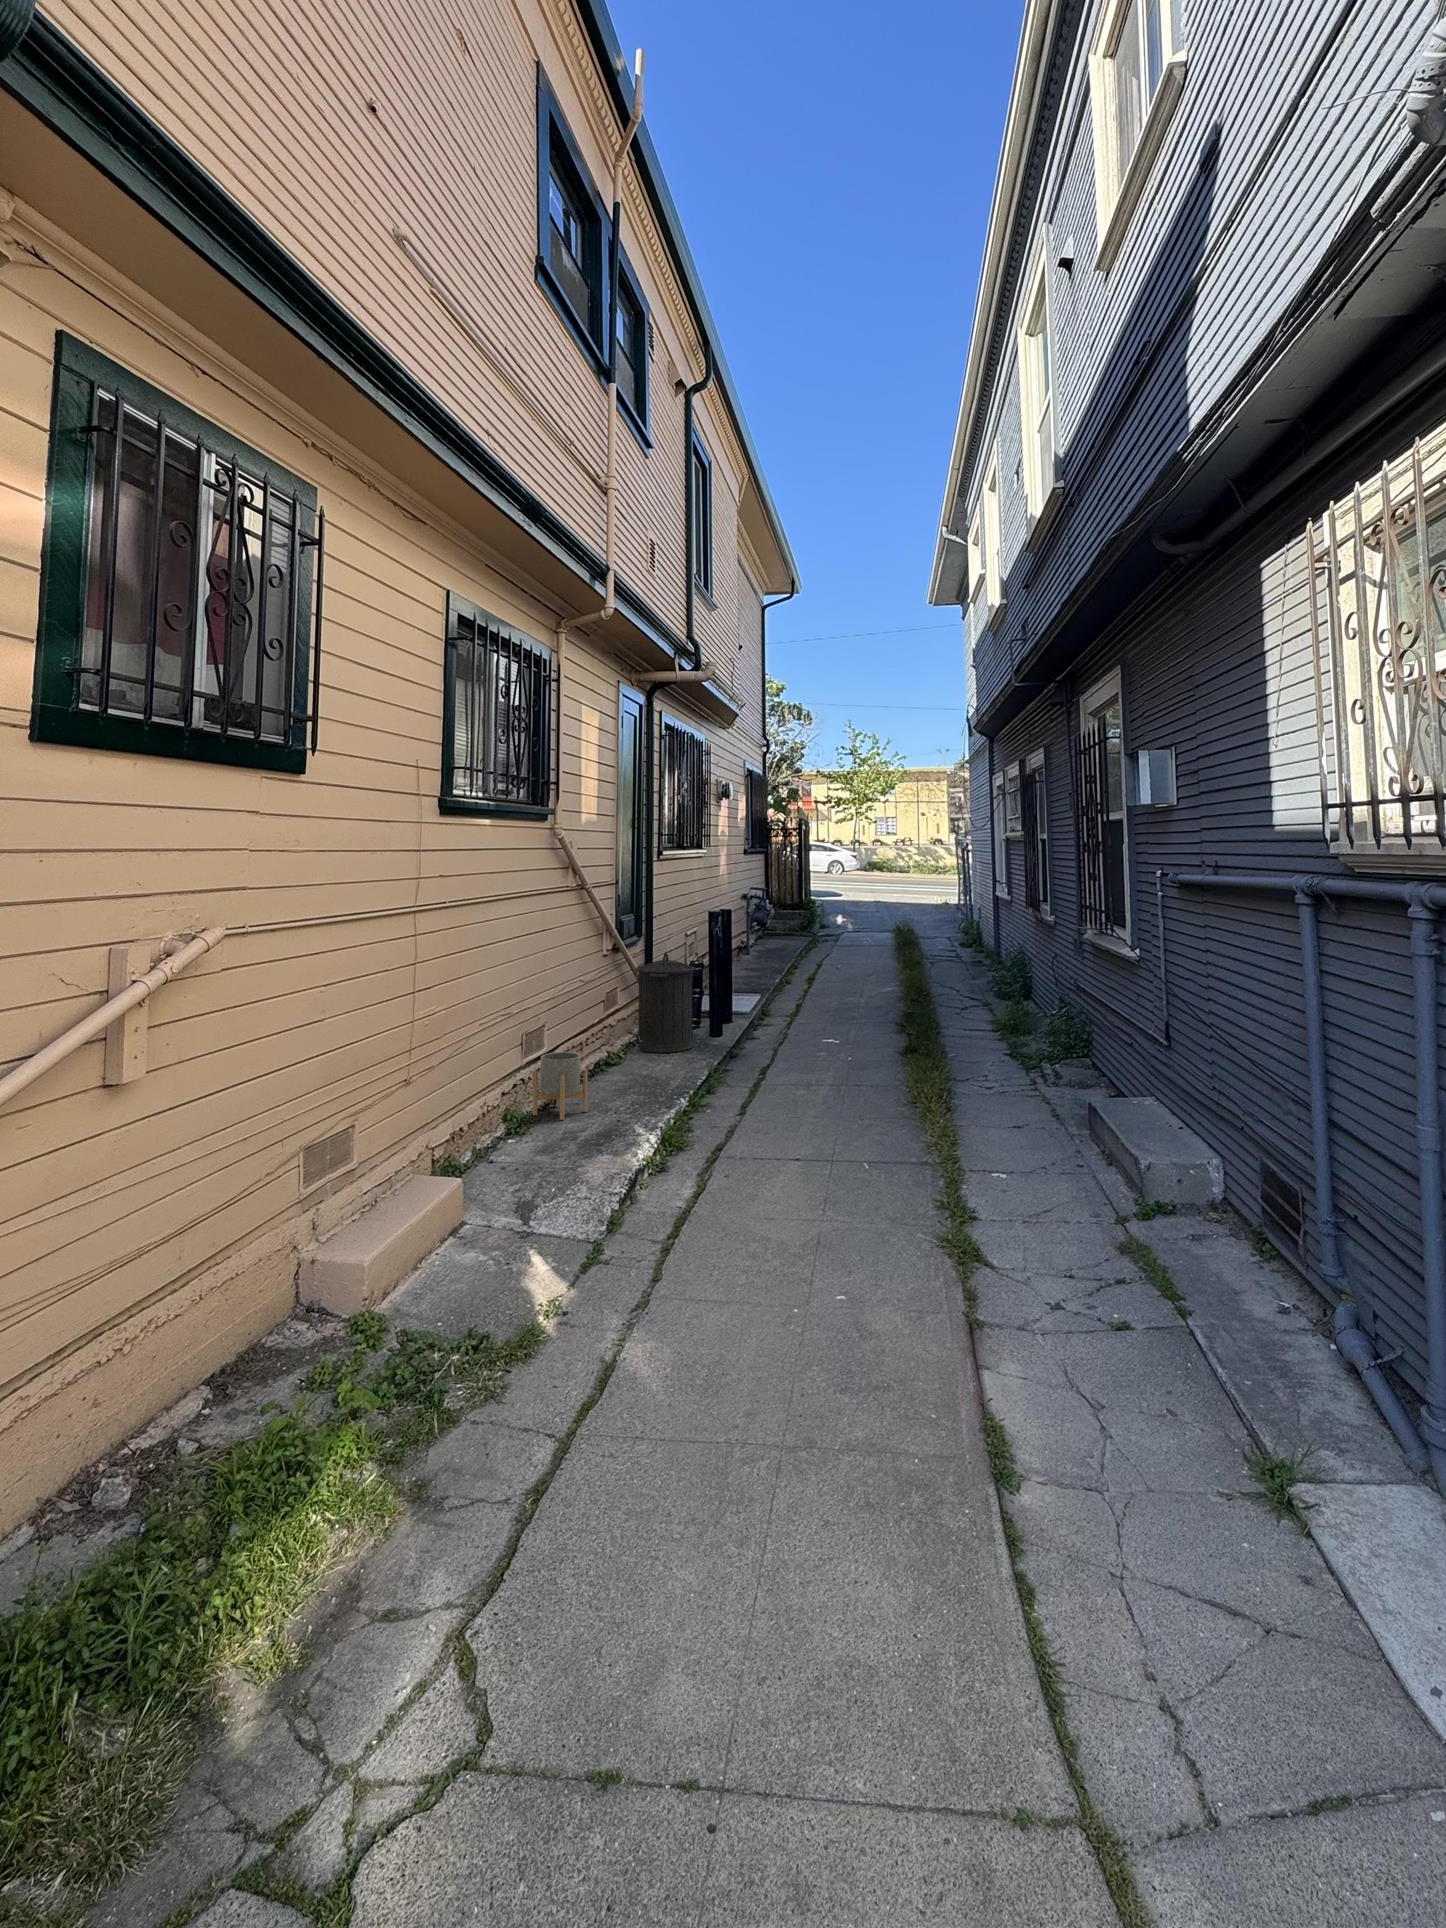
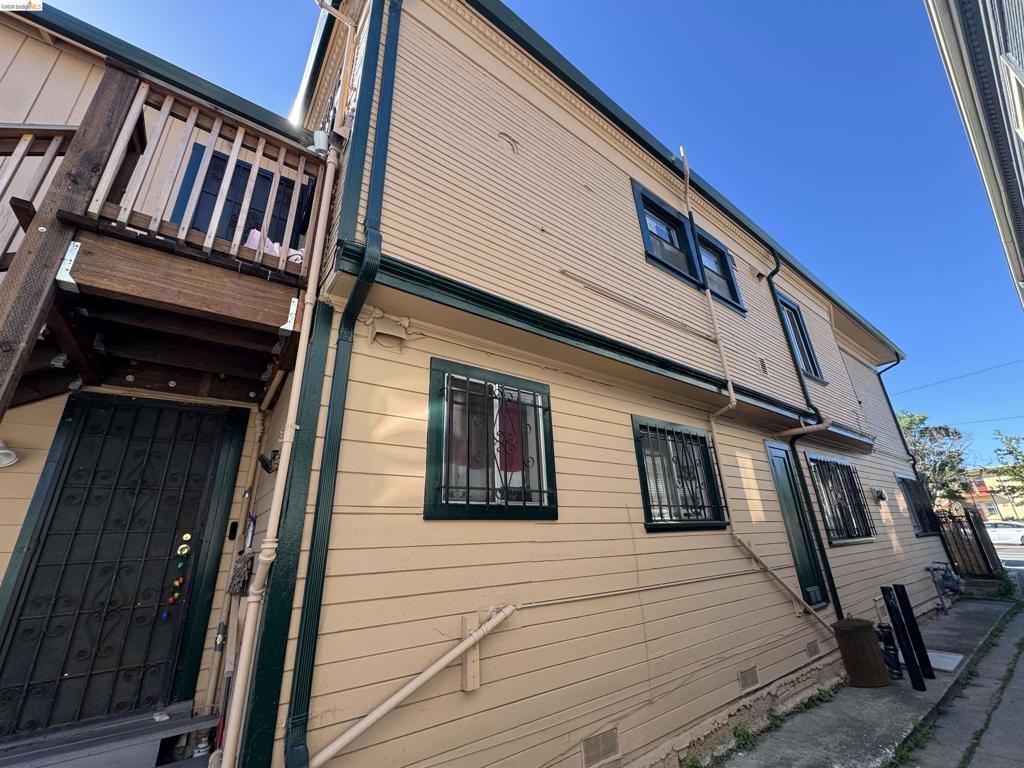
planter: present [533,1052,588,1120] -> none [752,685,798,736]

